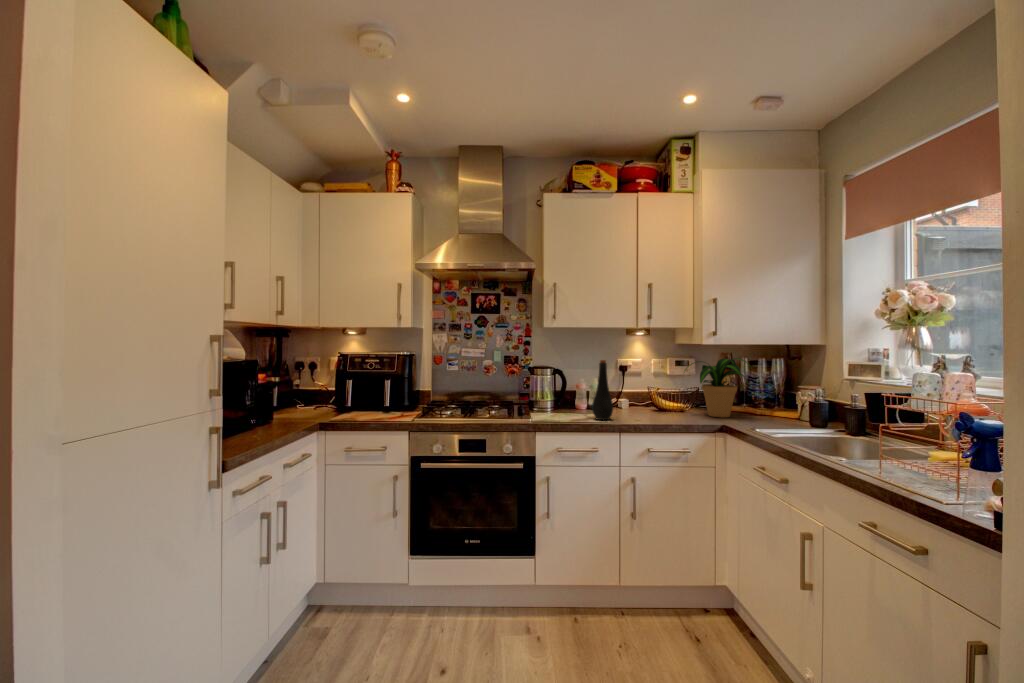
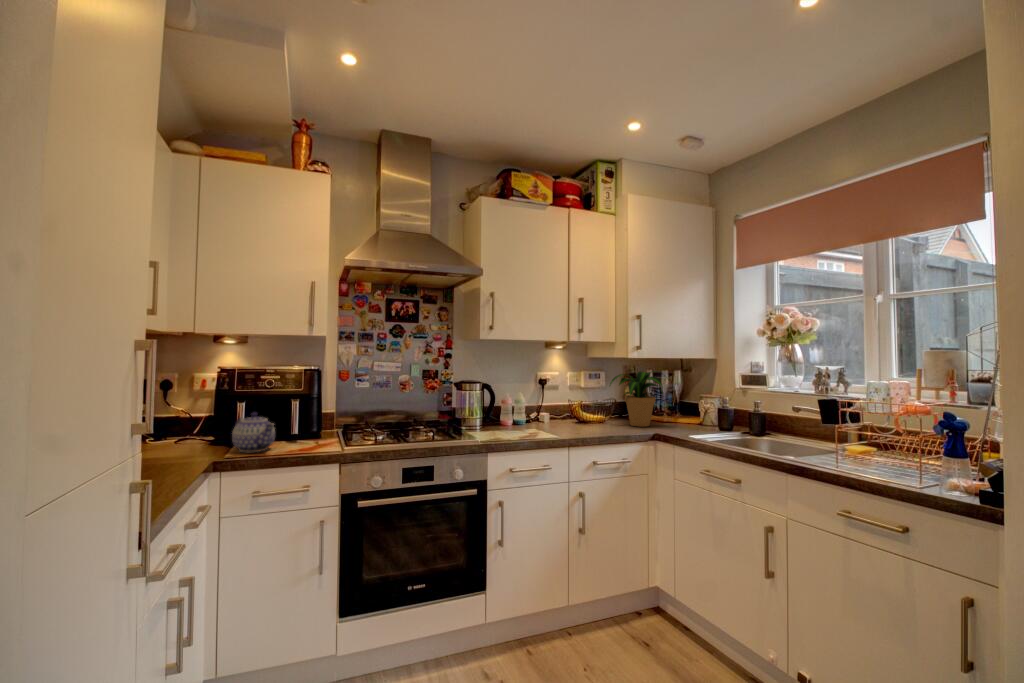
bottle: present [592,360,613,420] -> none [537,374,558,436]
teapot: none [338,387,369,418] -> present [232,412,275,452]

